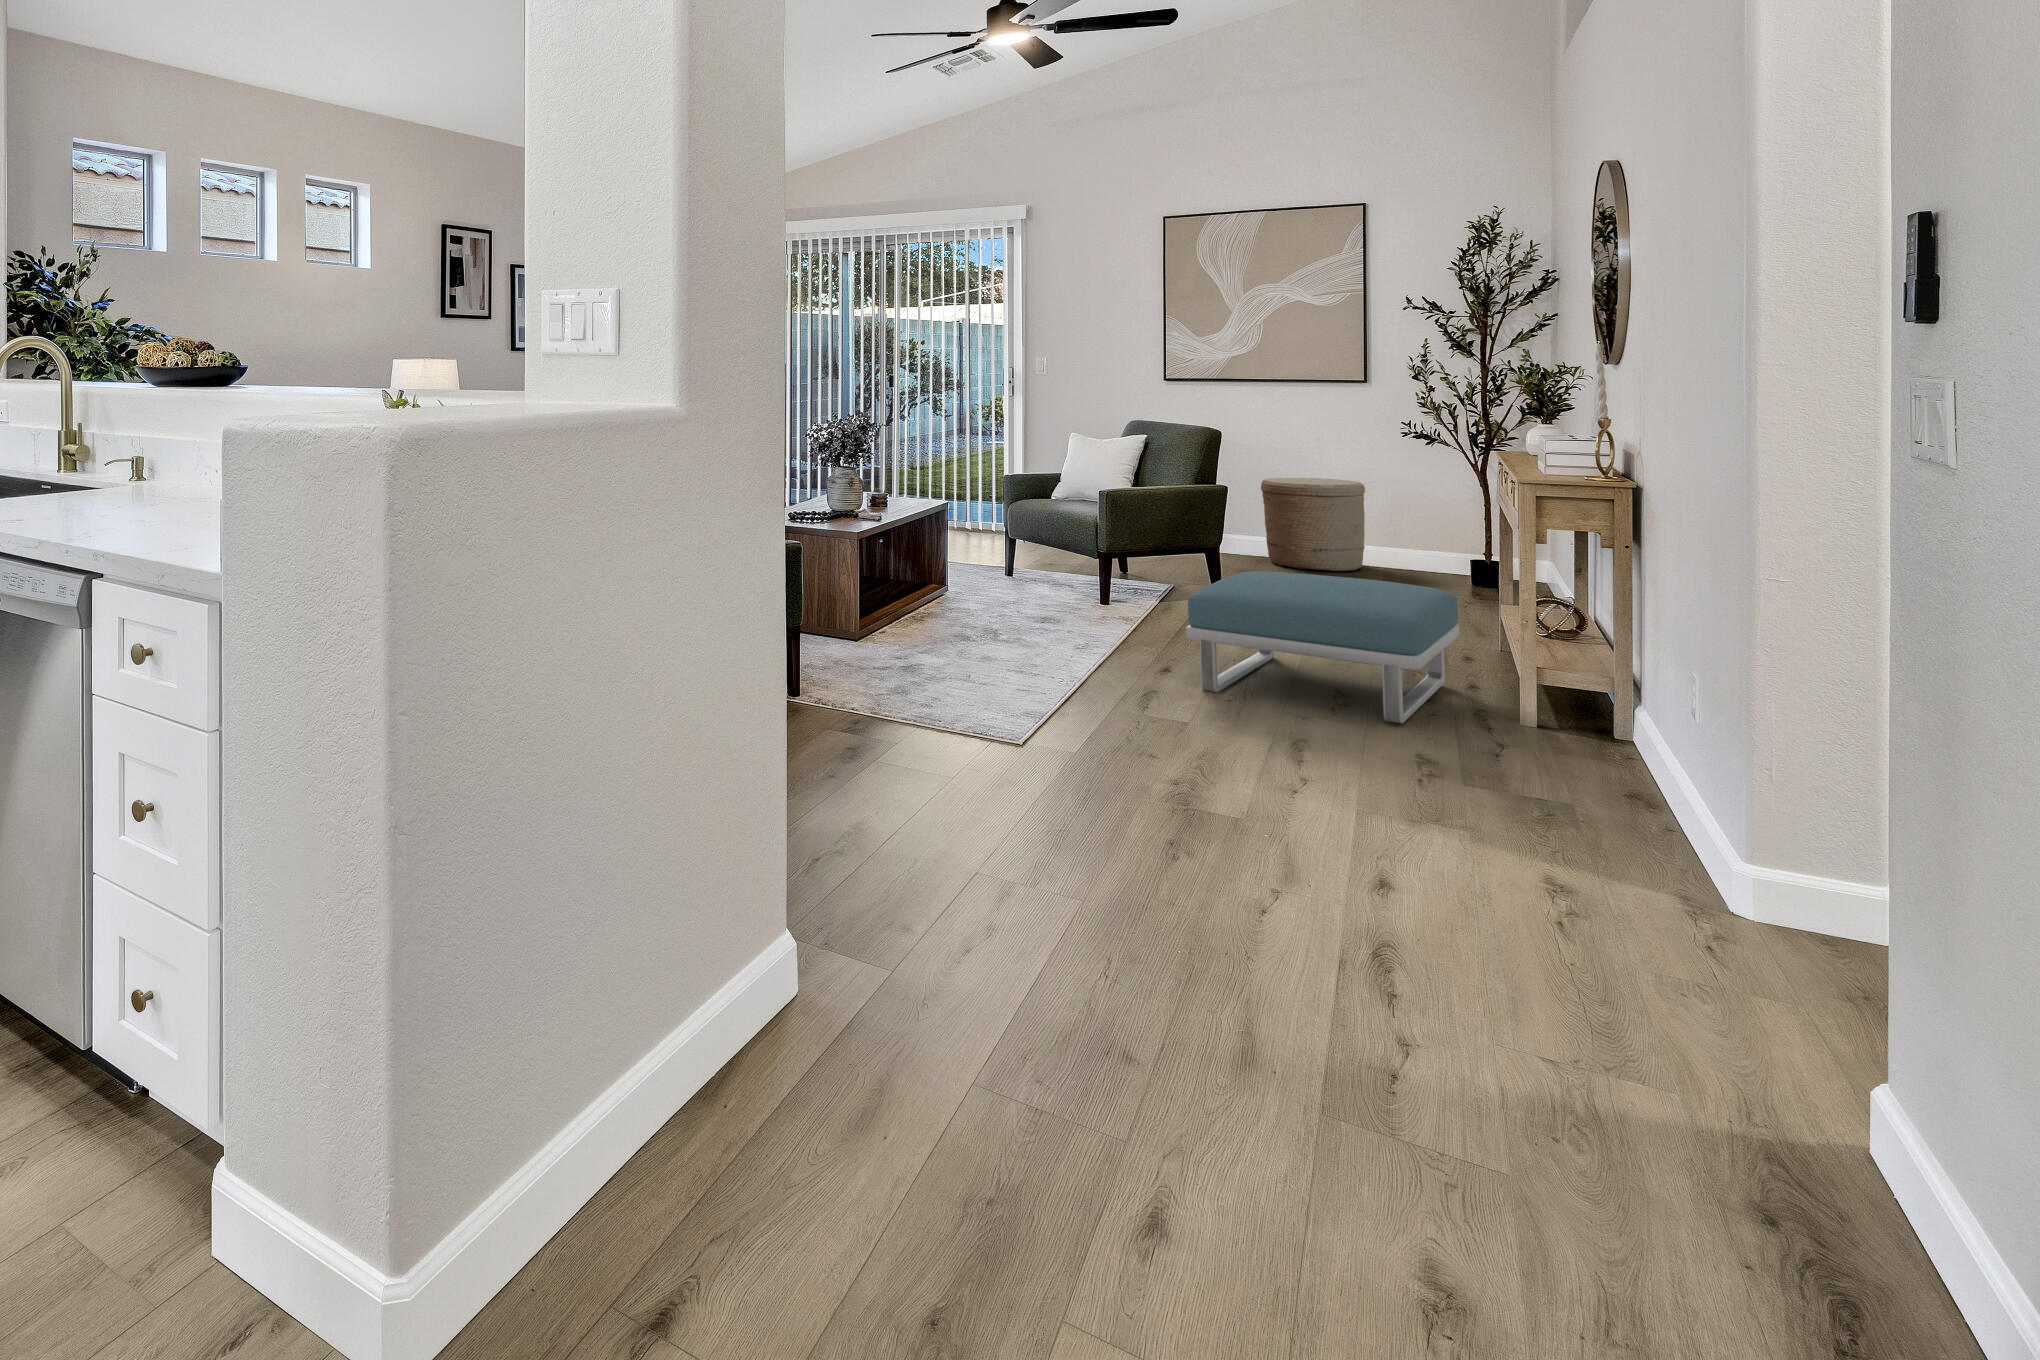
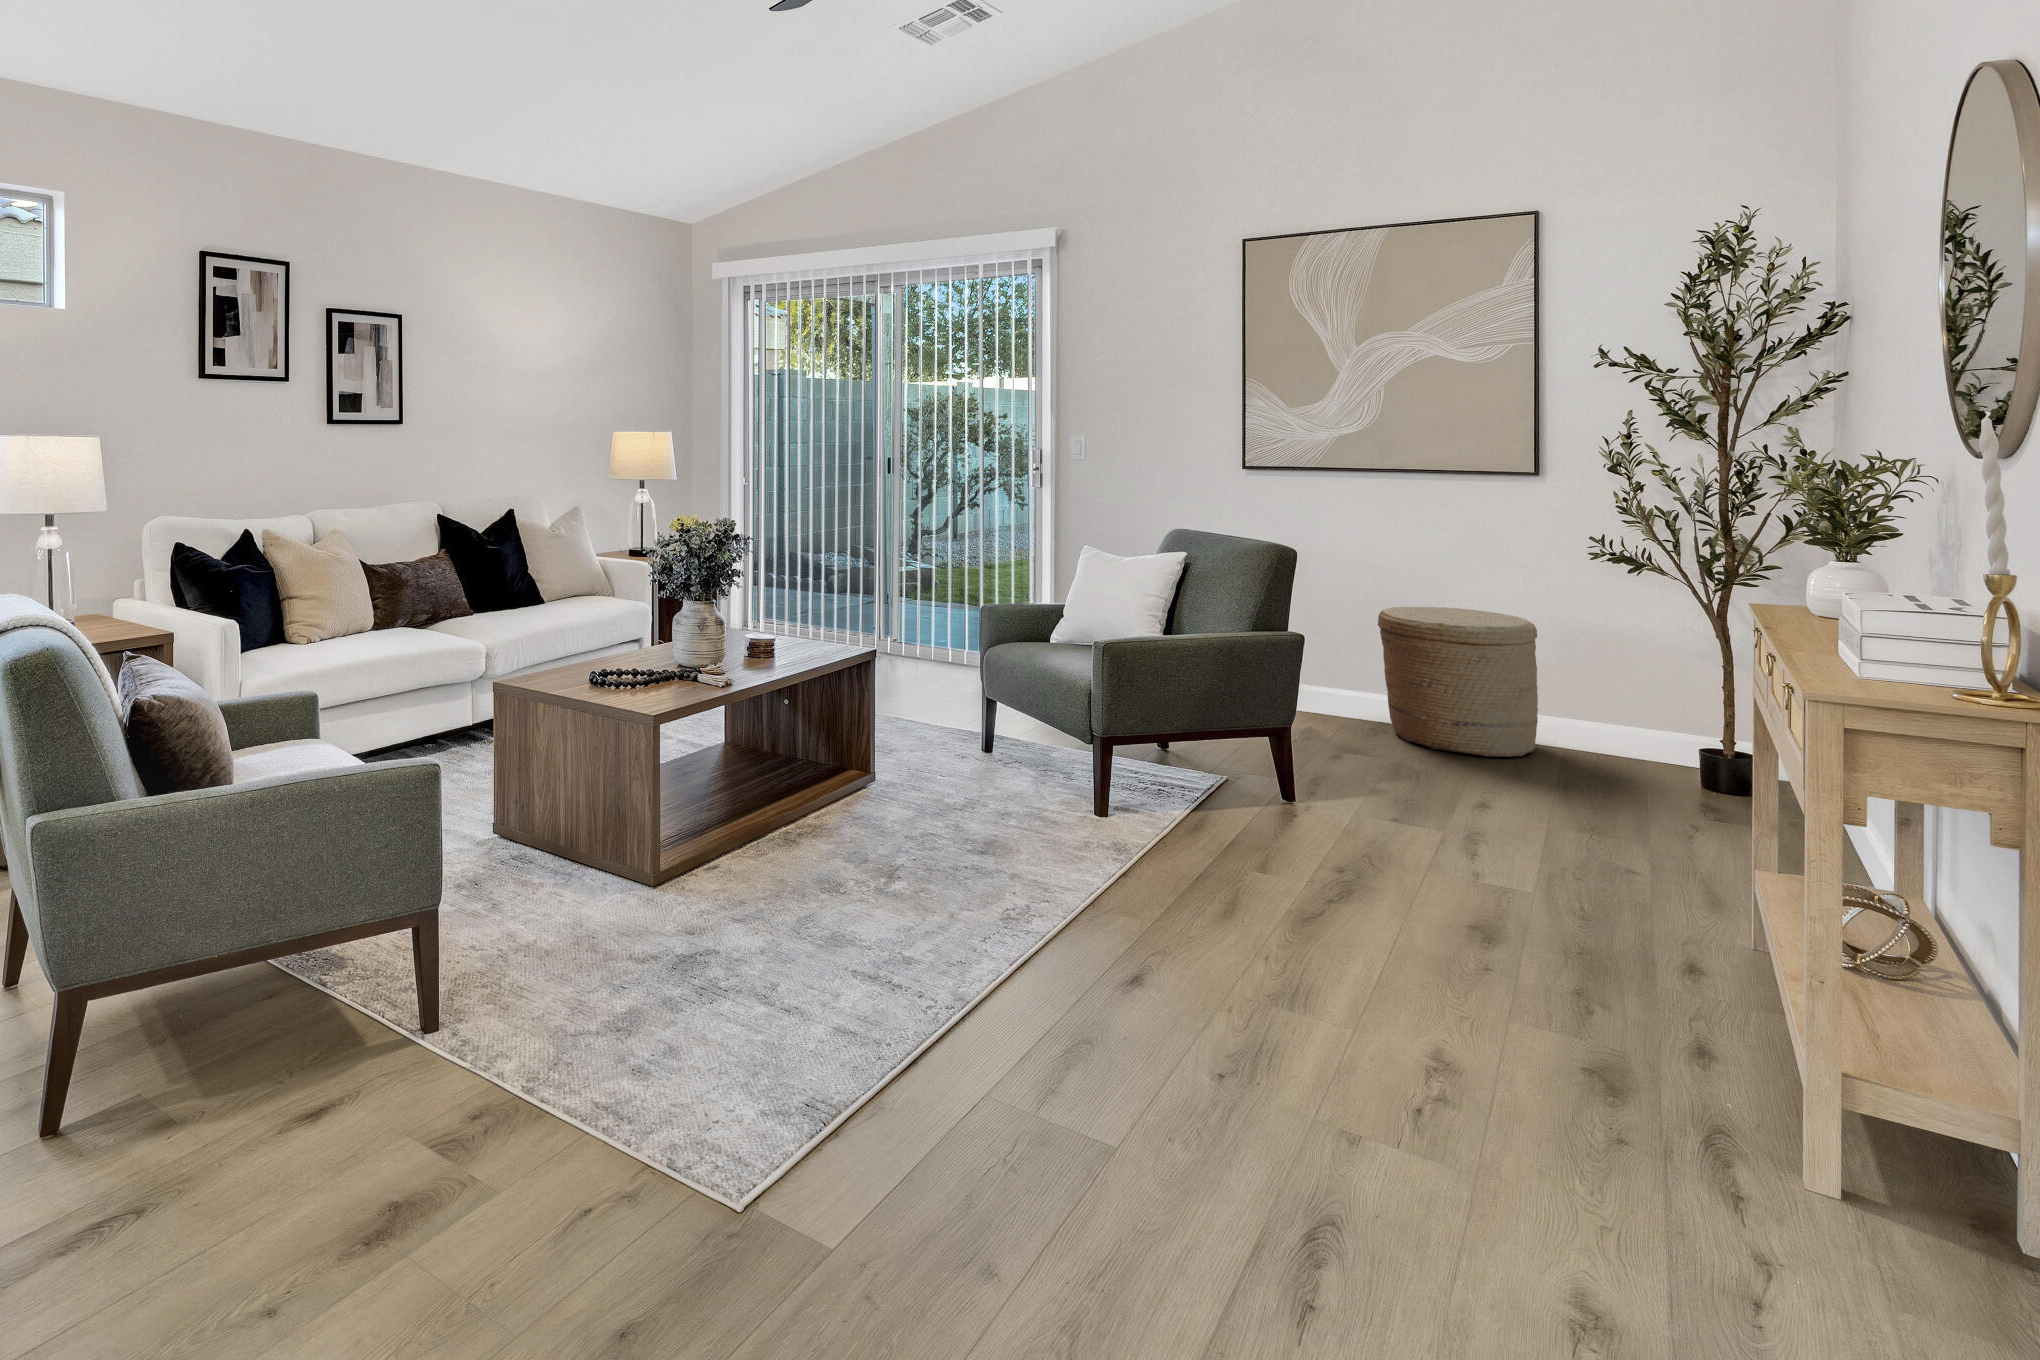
footstool: present [1186,571,1459,723] -> none [1121,823,1658,1239]

